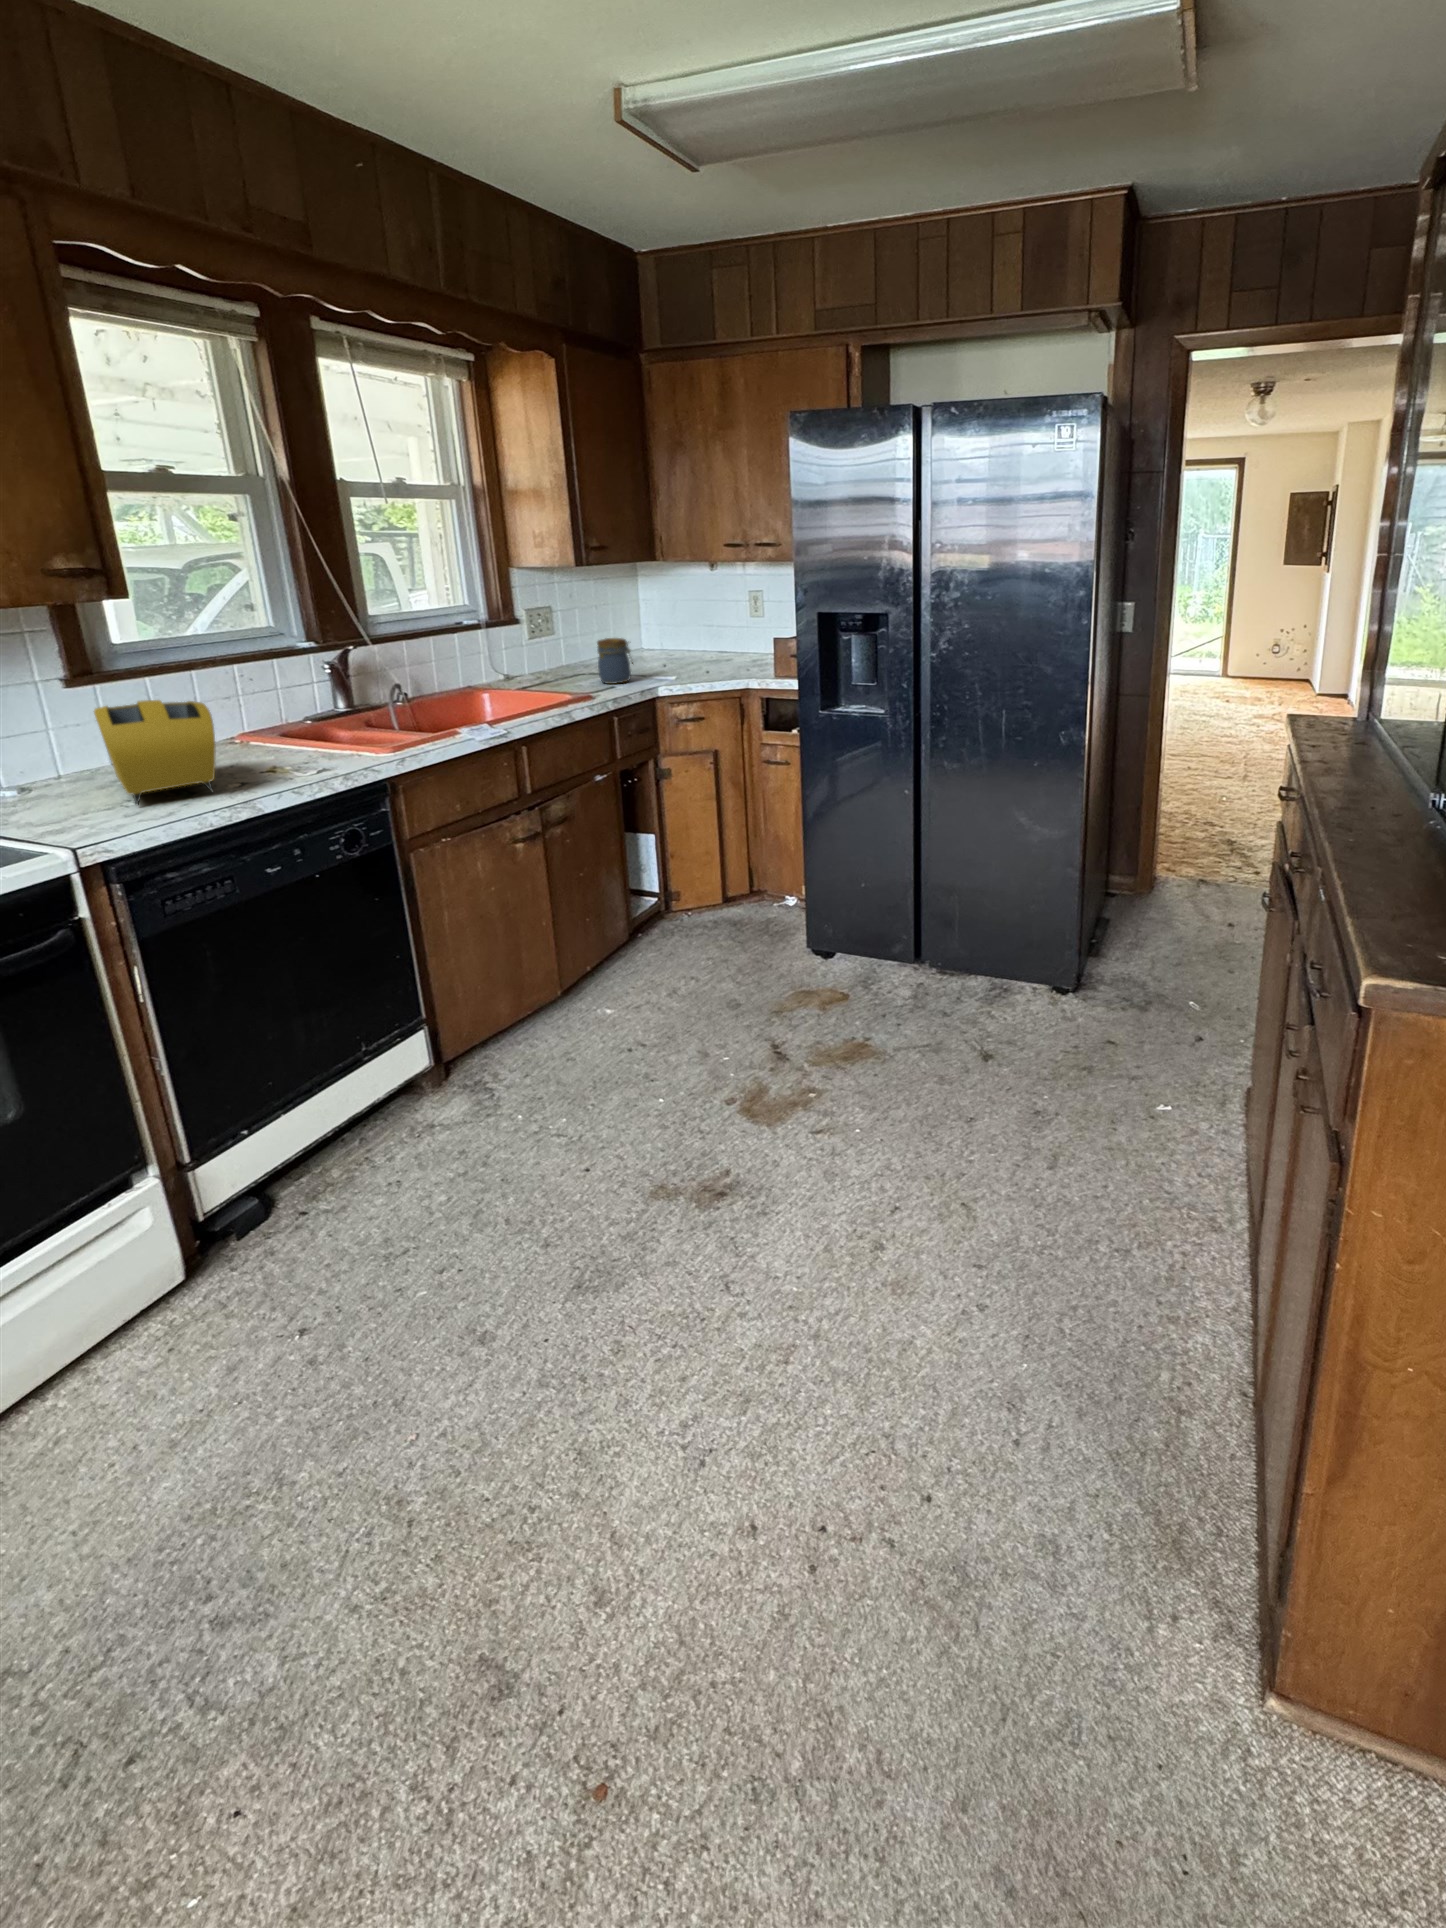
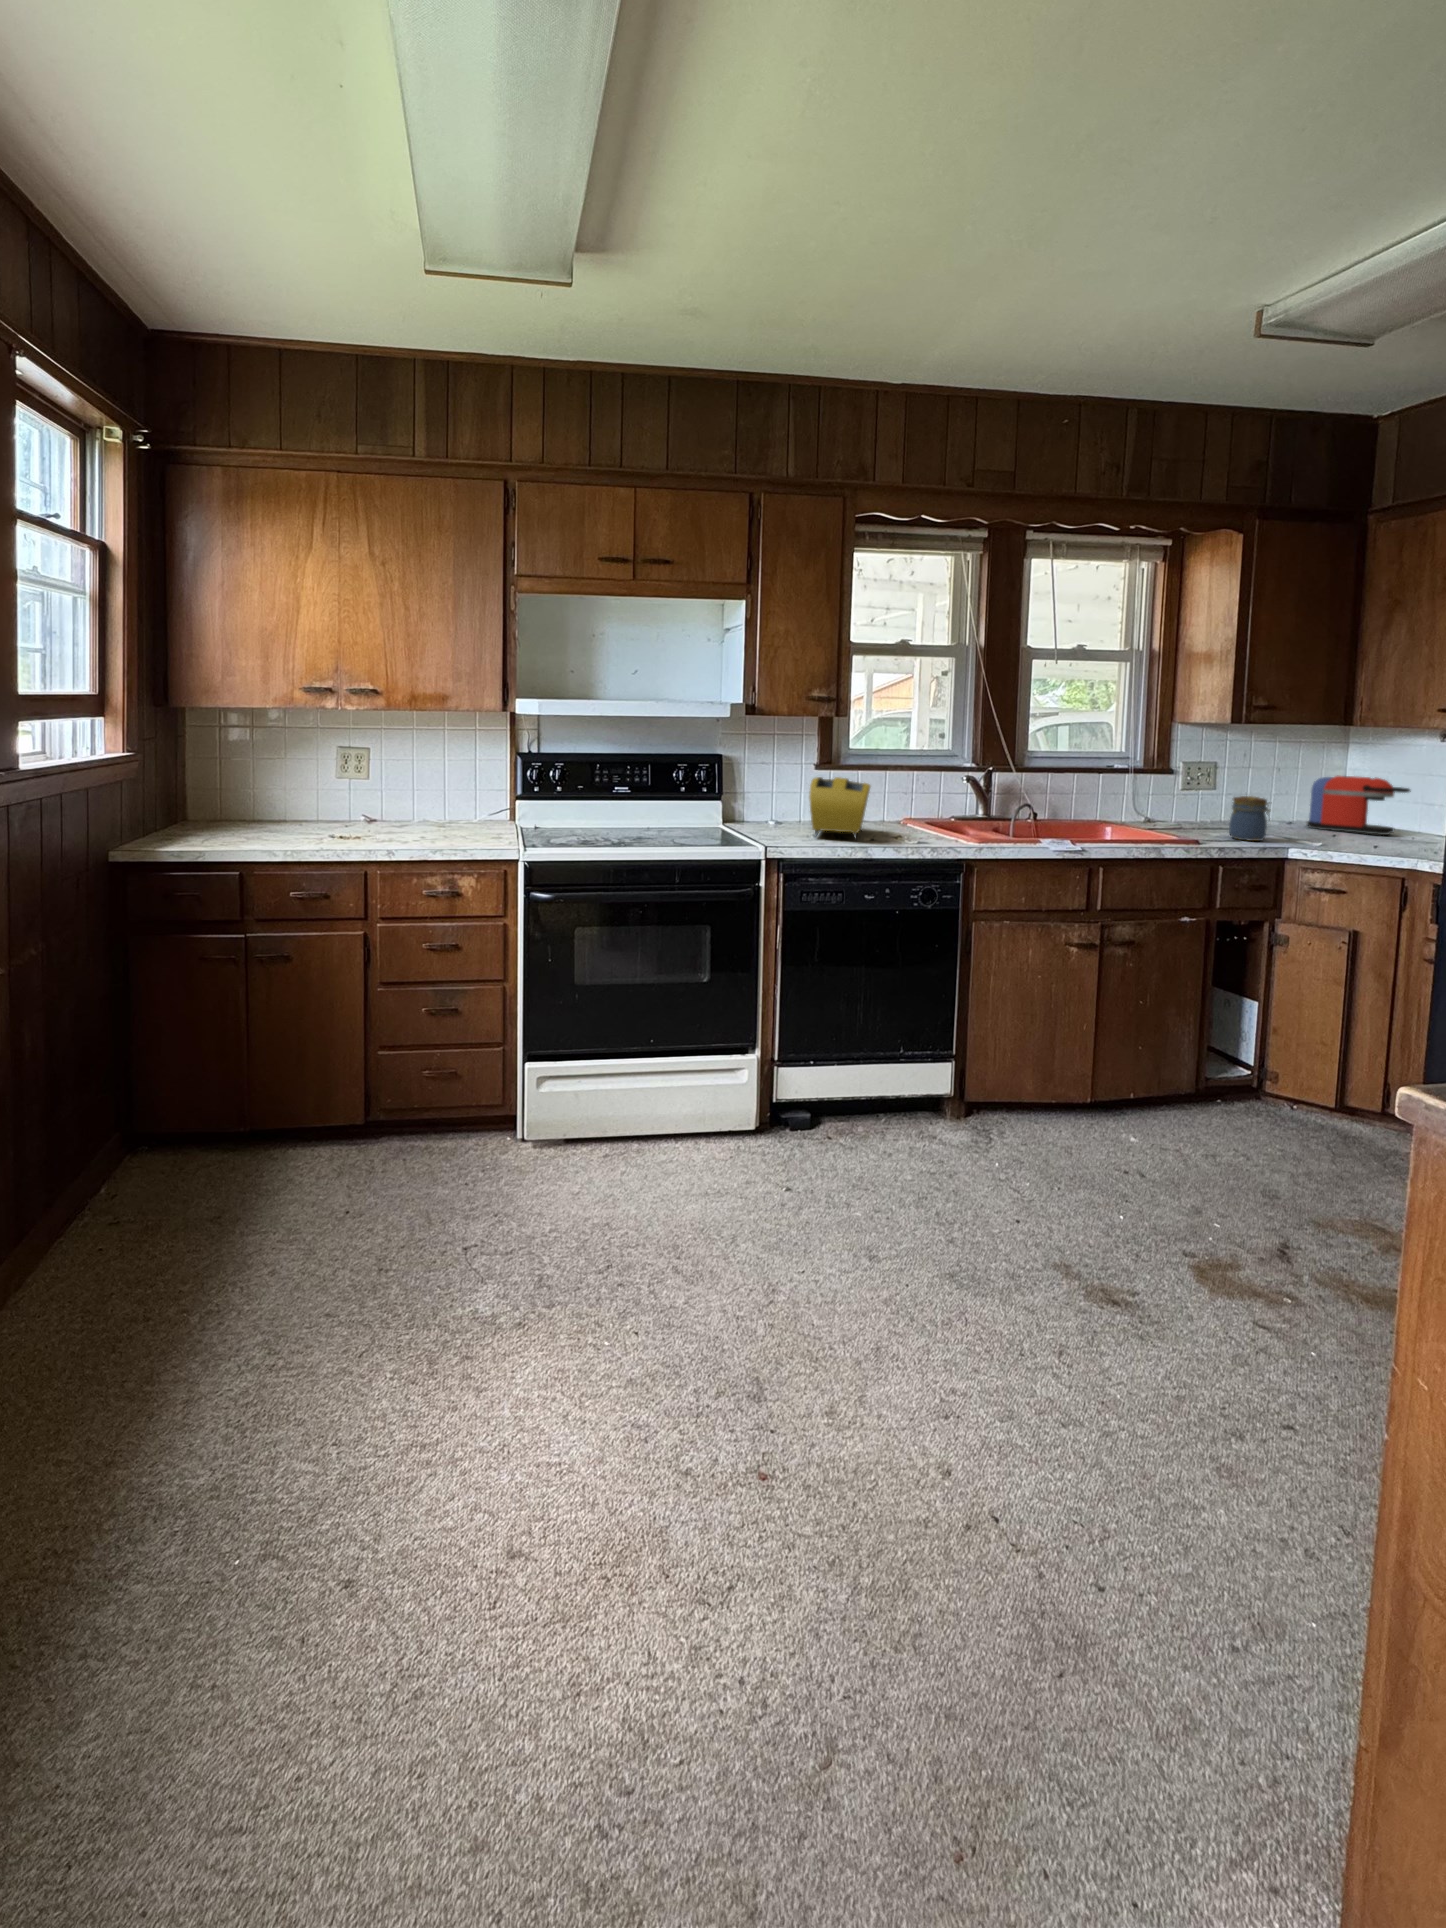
coffee maker: none [633,604,706,659] -> present [1307,776,1411,835]

